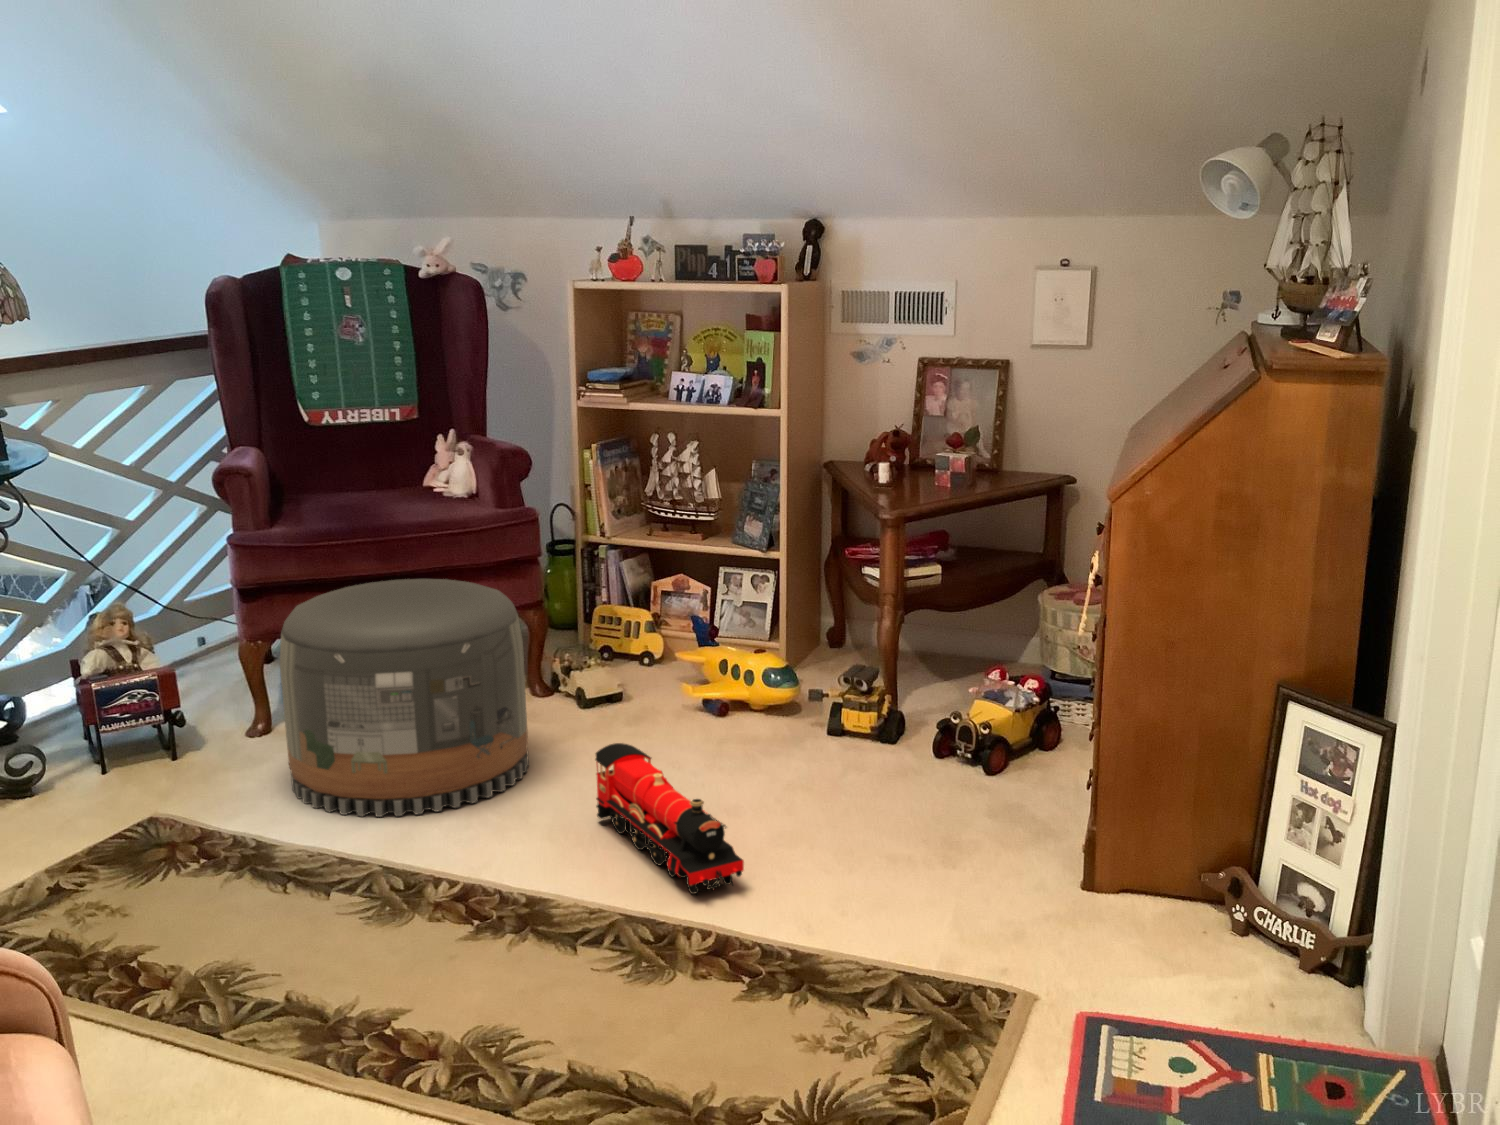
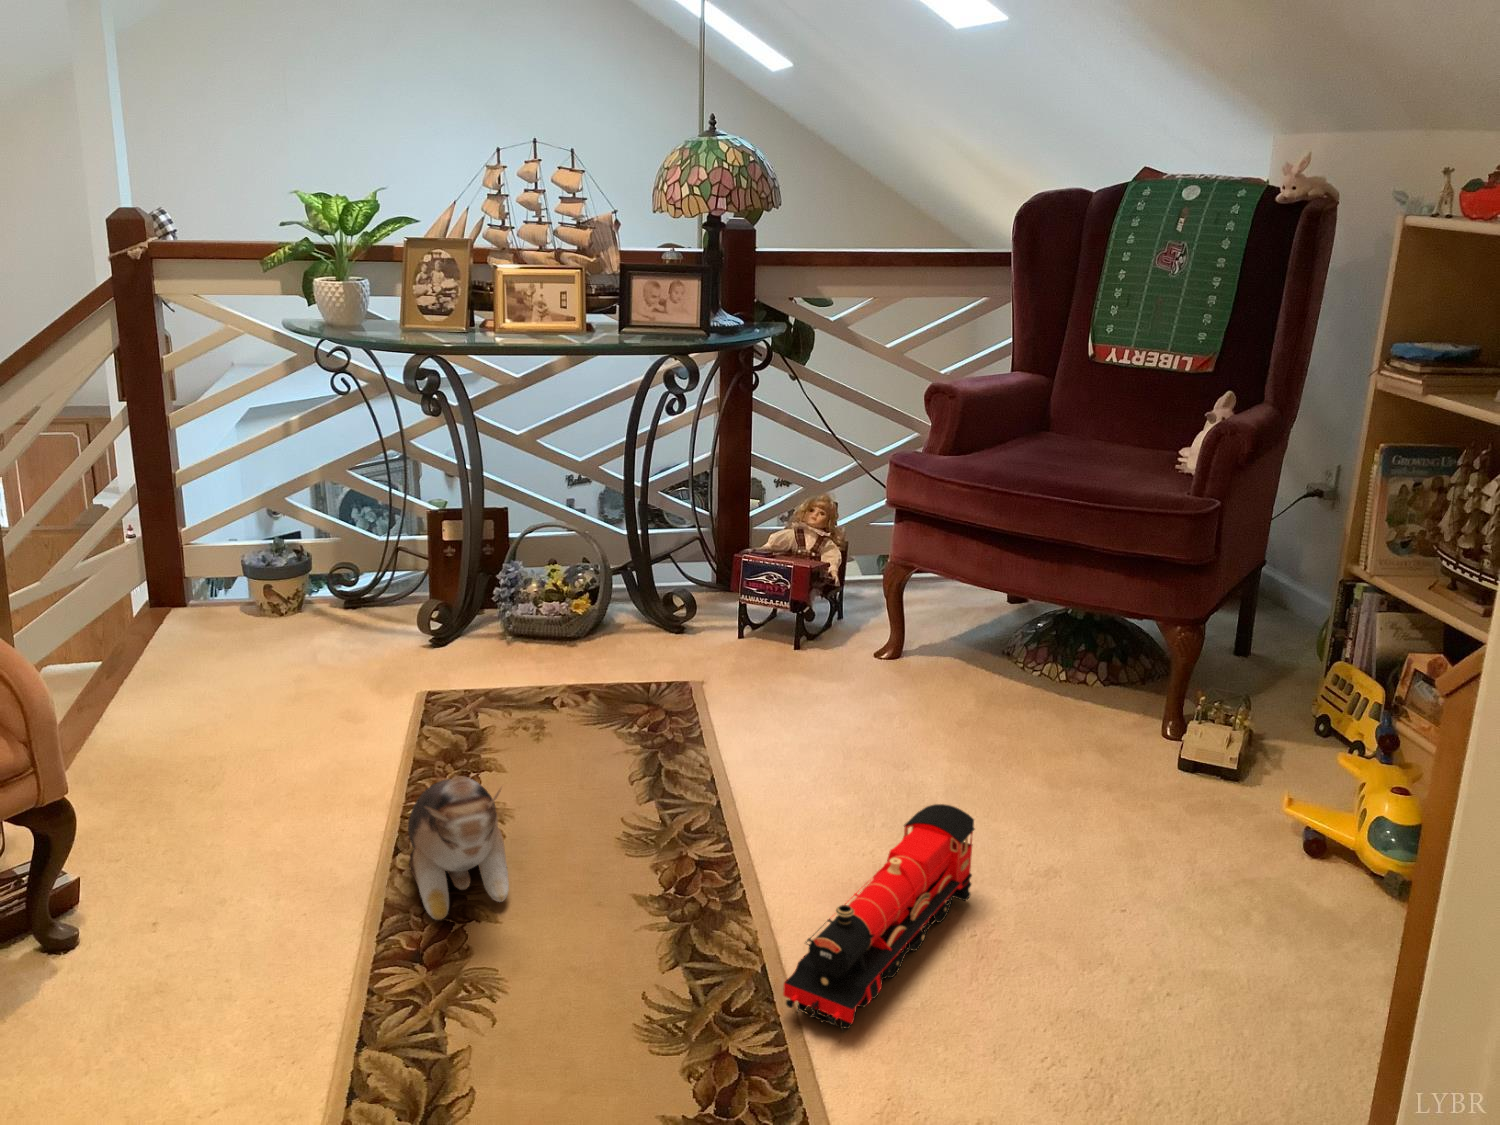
pouf: present [280,579,529,817] -> none [778,535,1041,804]
plush toy: none [192,831,464,1015] -> present [408,775,509,920]

